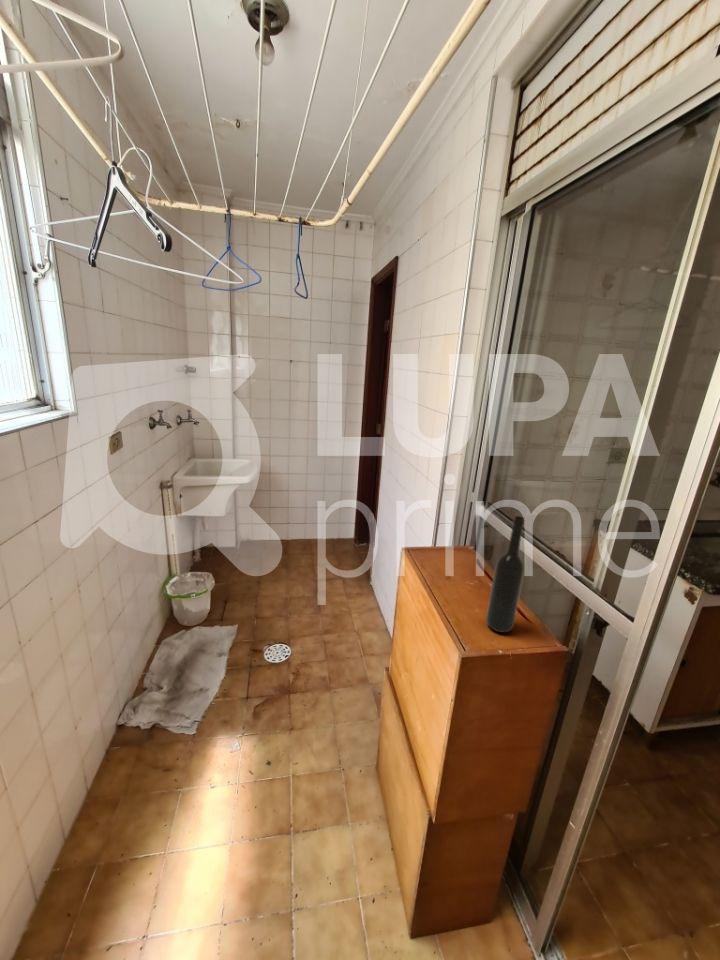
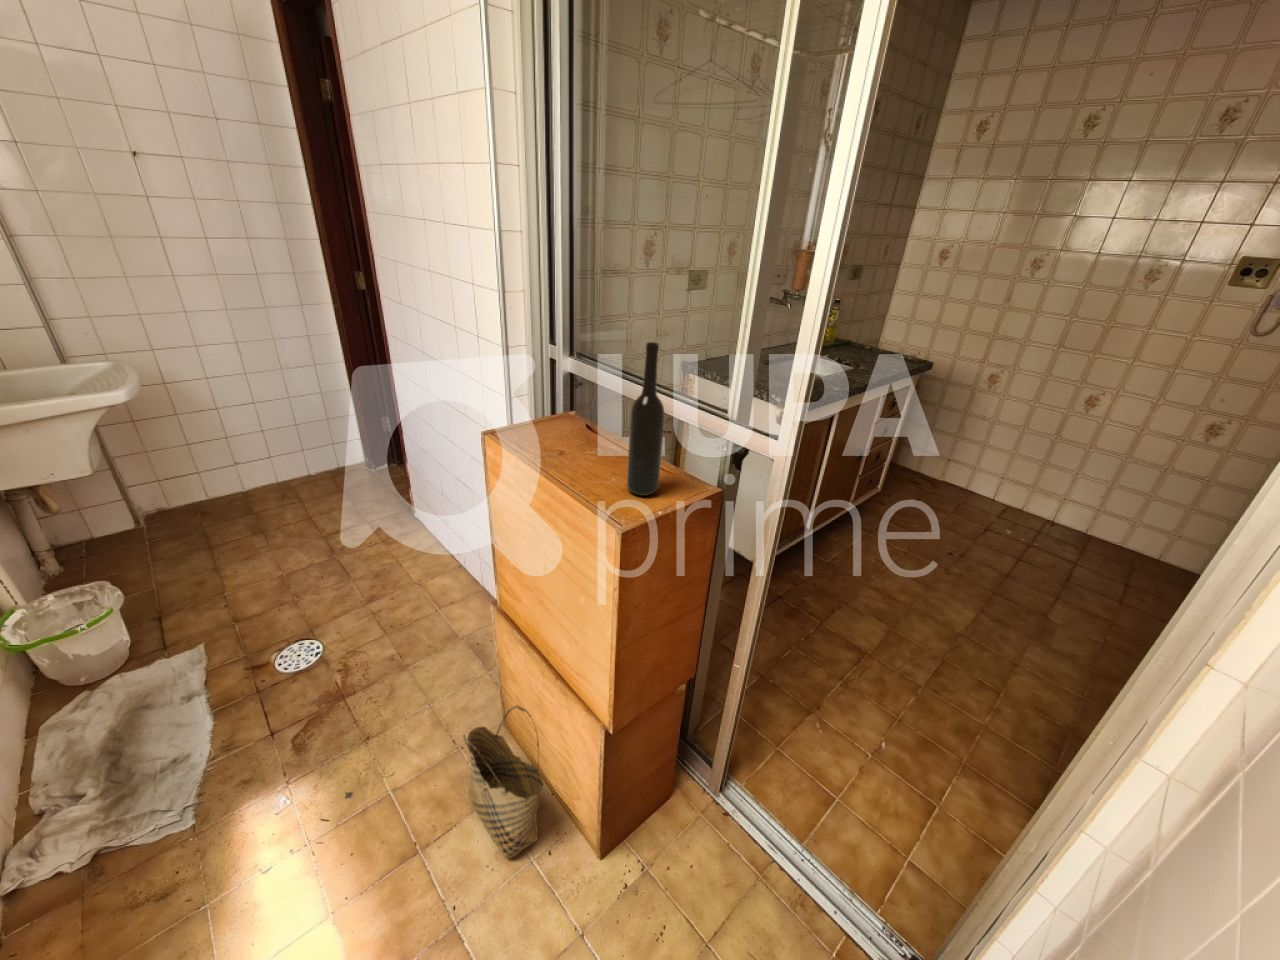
woven basket: none [334,757,387,883] -> present [463,706,543,858]

